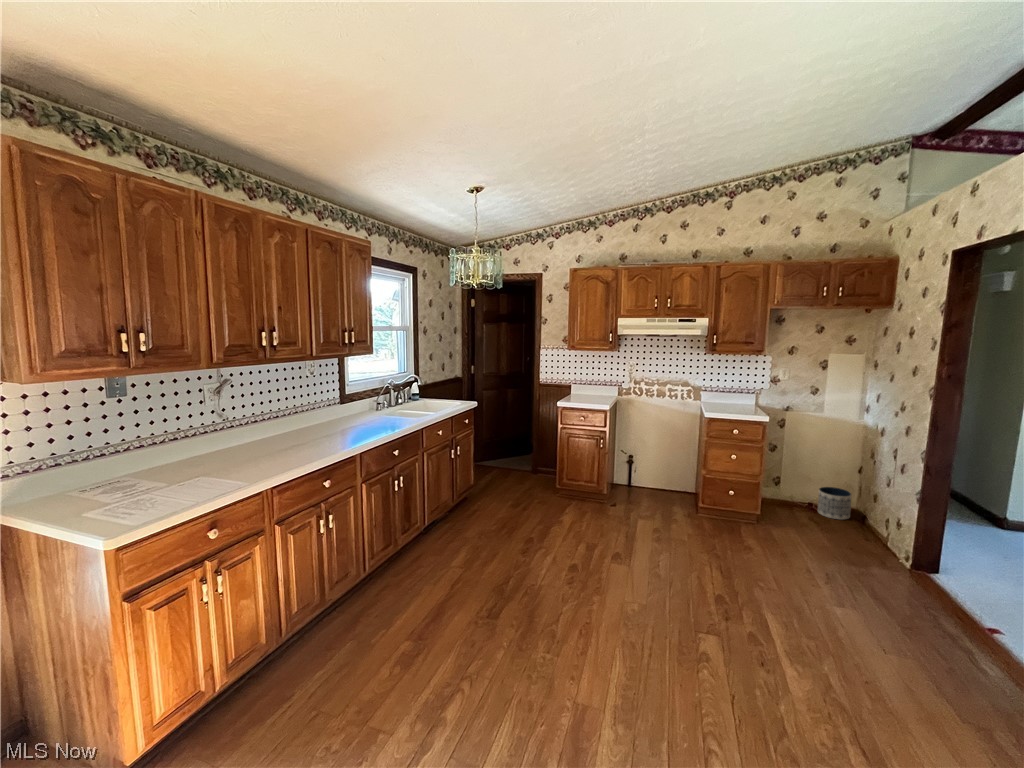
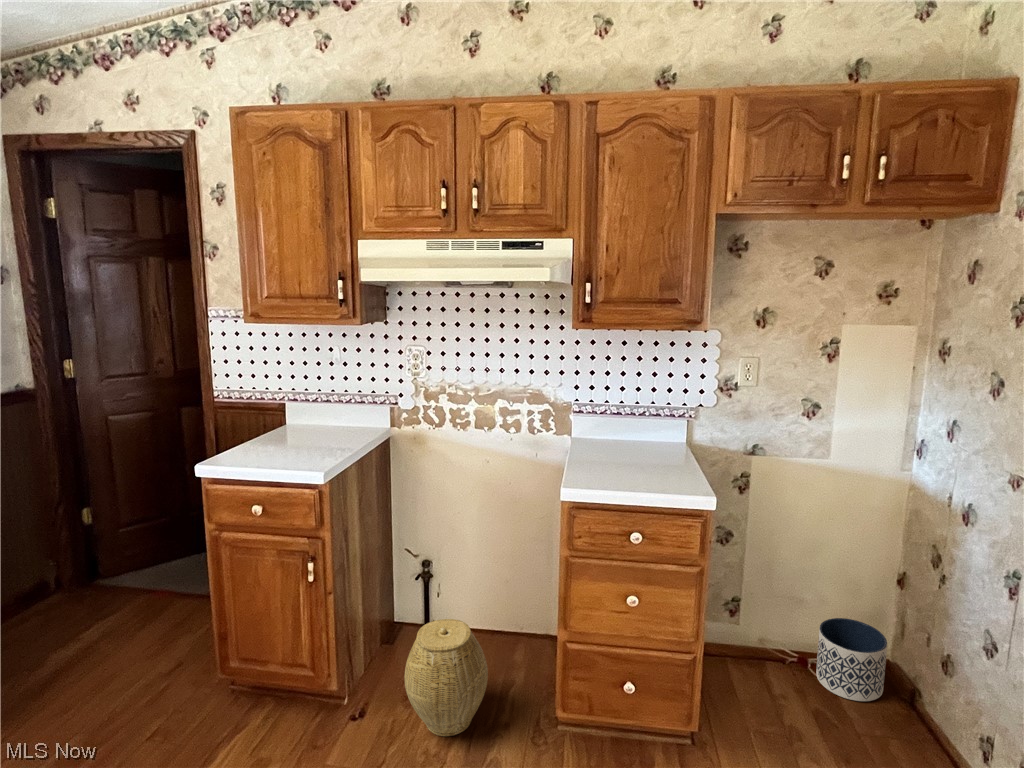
woven basket: none [635,469,669,513] -> present [405,619,488,736]

